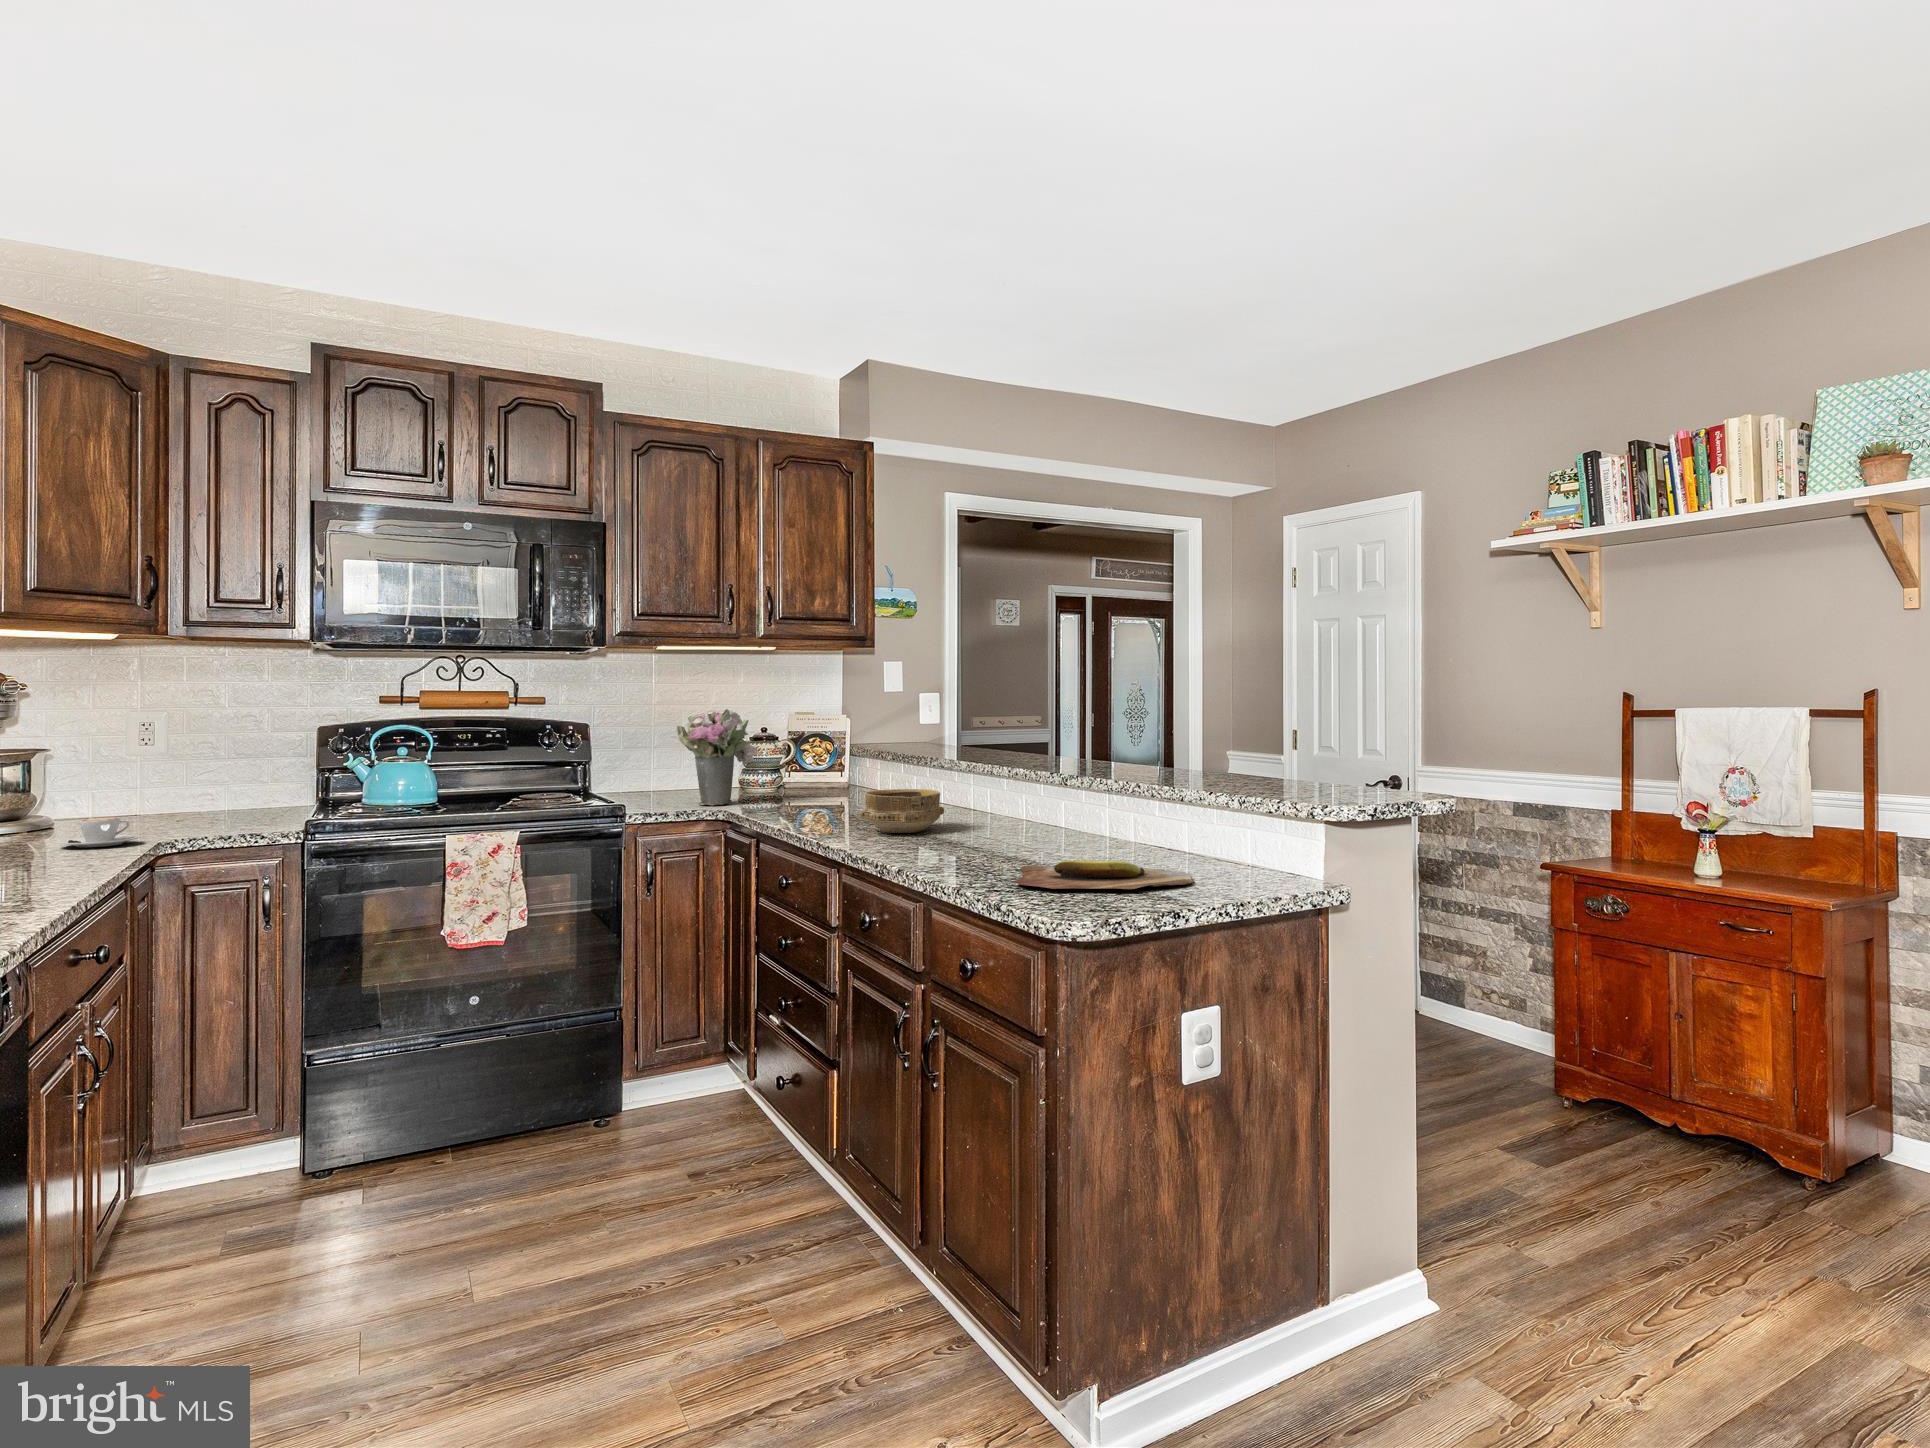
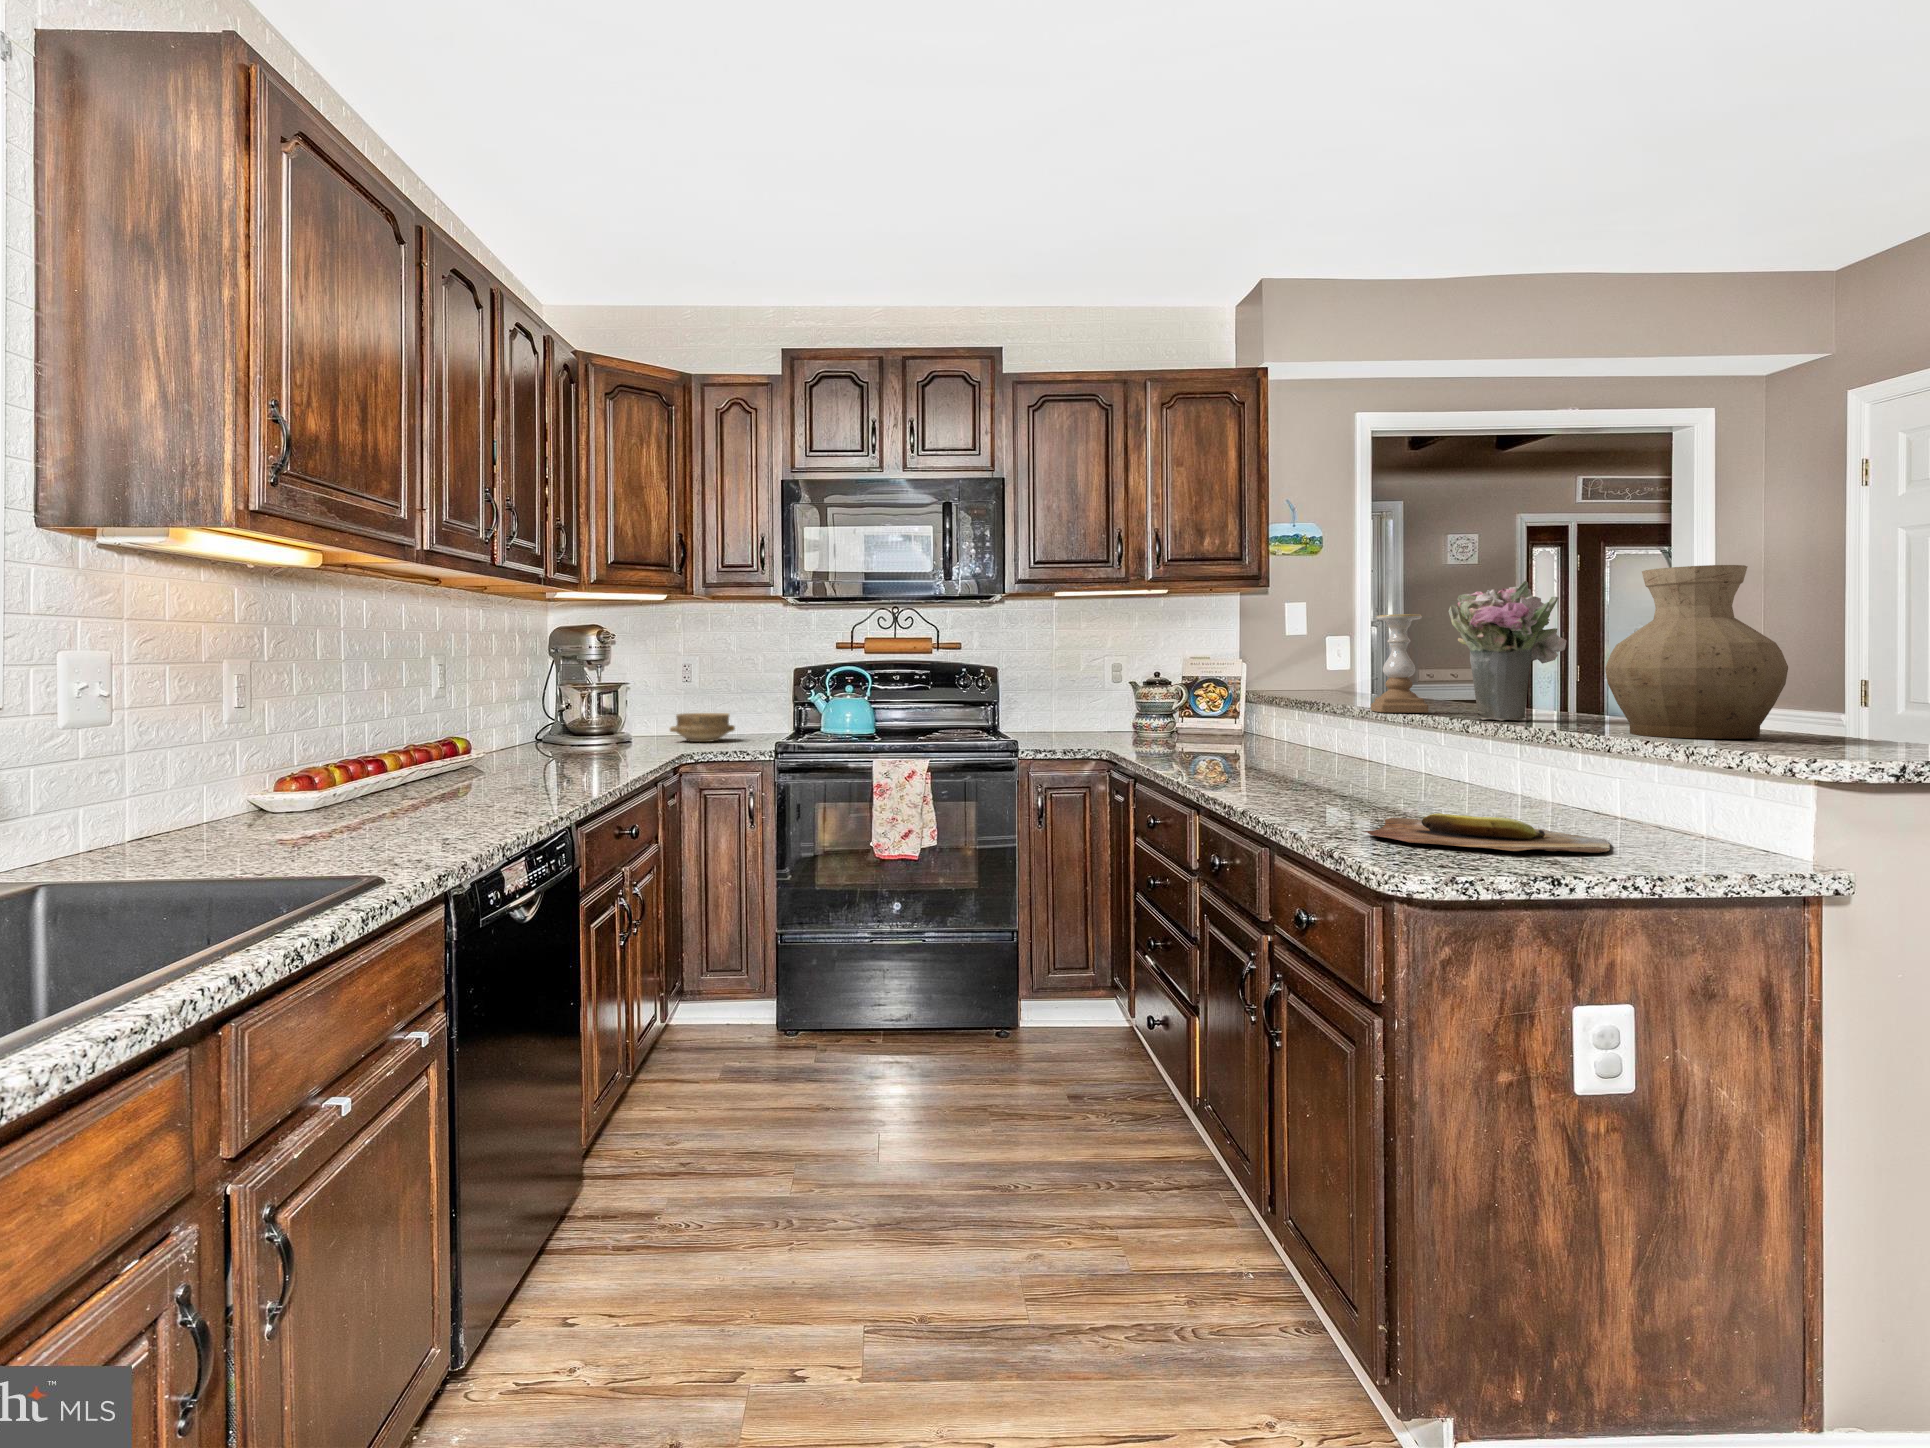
vase: none [1167,652,1282,786] -> present [1605,565,1788,739]
candle holder: none [976,680,1024,767] -> present [1371,614,1428,713]
flower bouquet: present [676,709,757,805] -> present [1449,581,1566,721]
ceramic bowl: present [860,789,944,833] -> present [670,713,735,742]
coffee cup: present [57,818,141,847] -> none [625,733,673,754]

